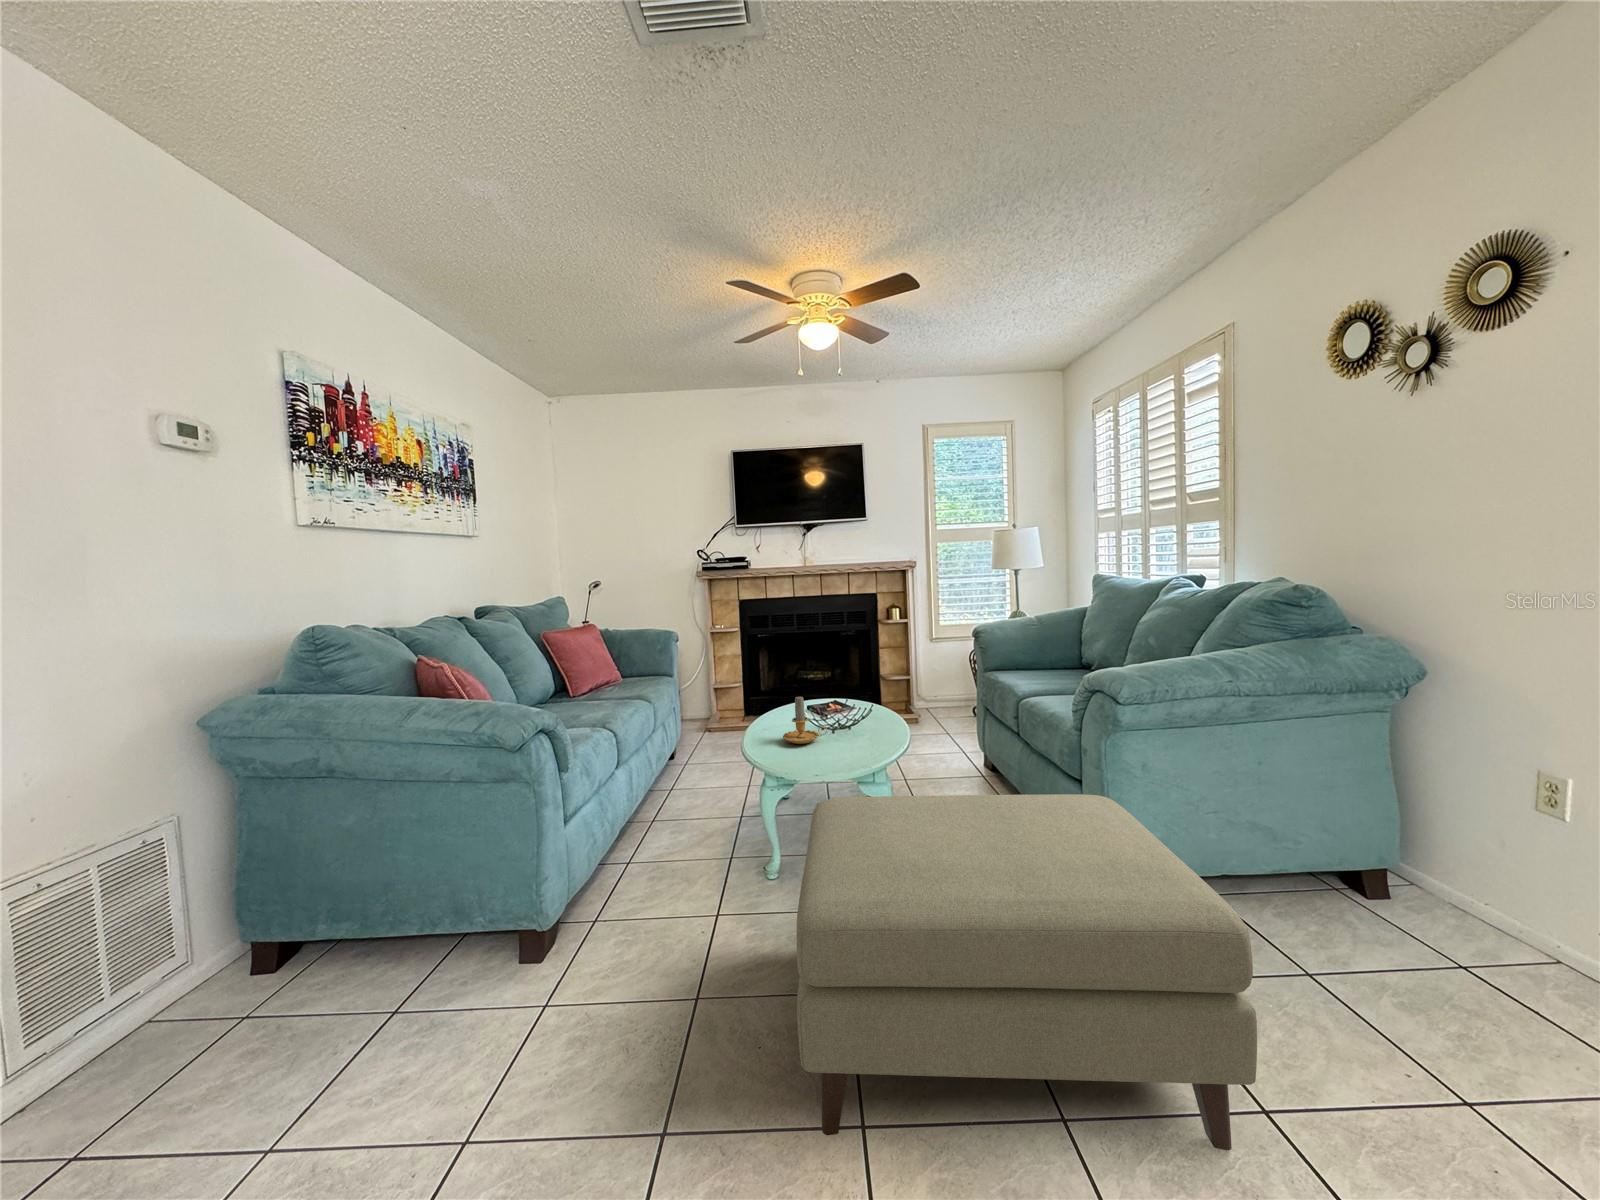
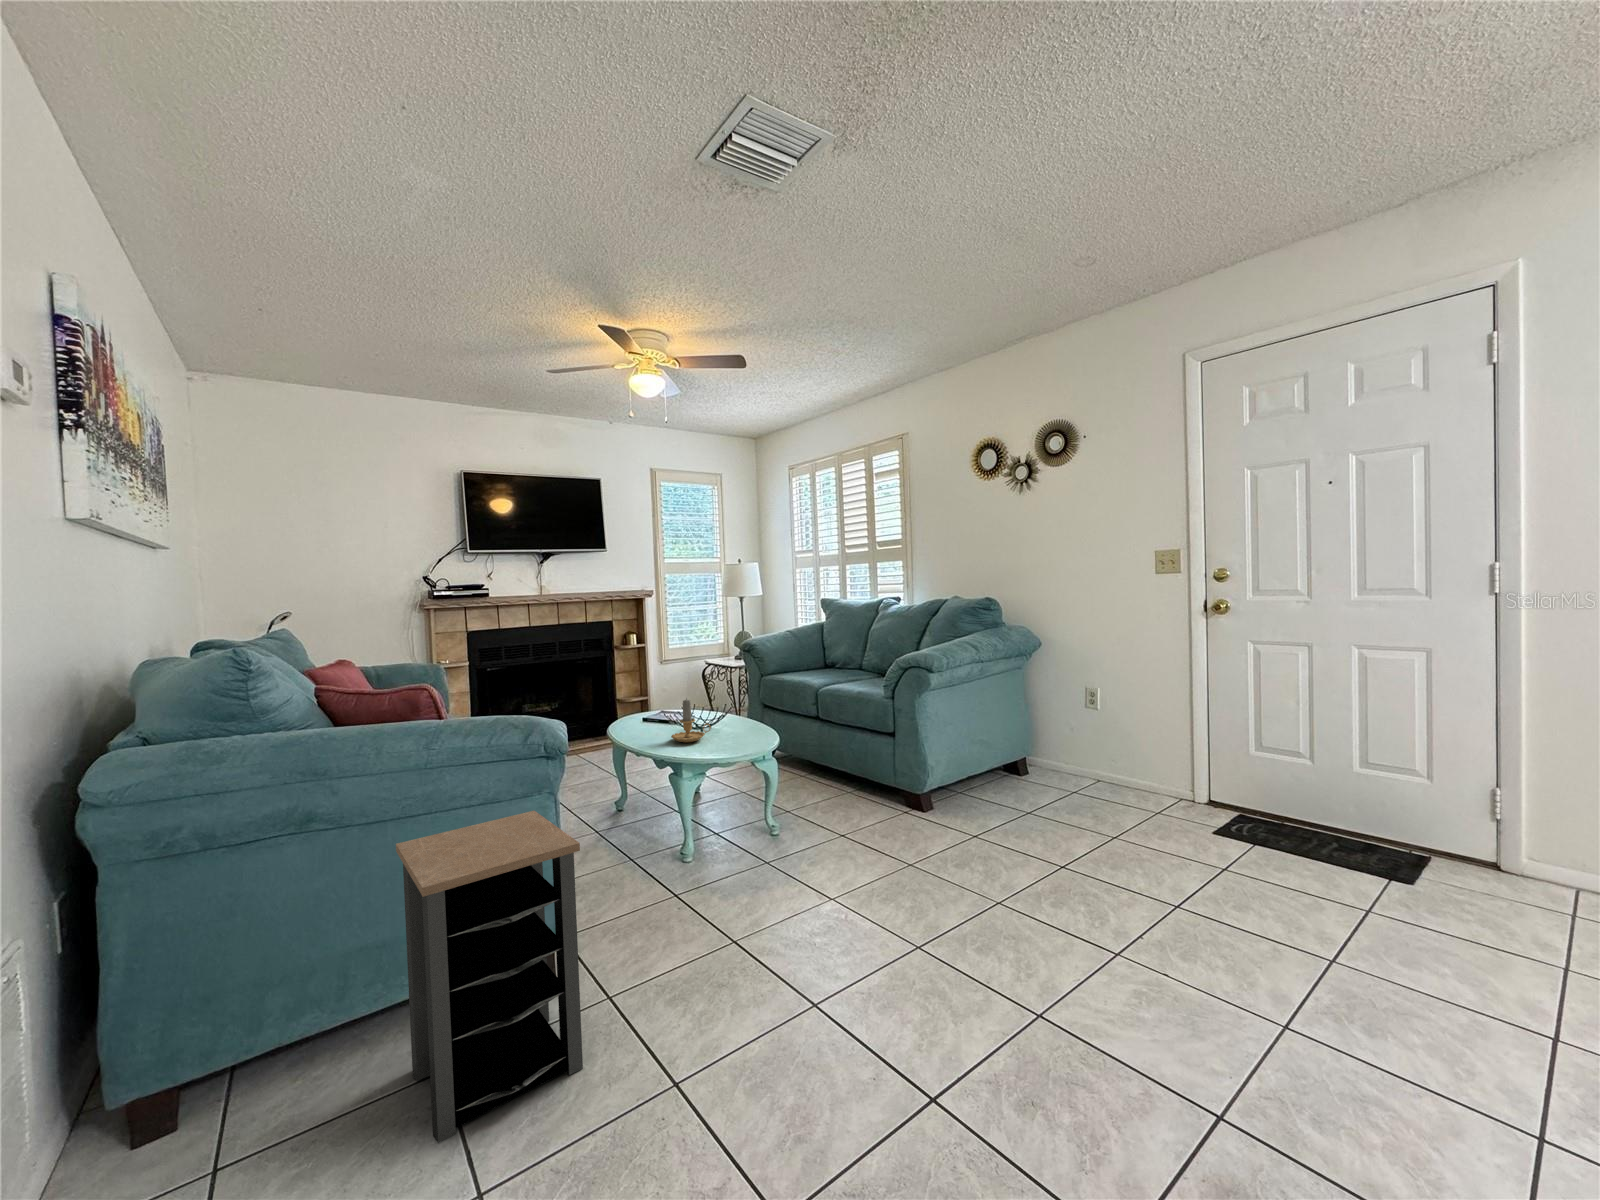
ottoman: present [797,794,1257,1150] -> none [786,727,1076,954]
side table: none [297,801,503,1072] -> present [396,811,583,1143]

